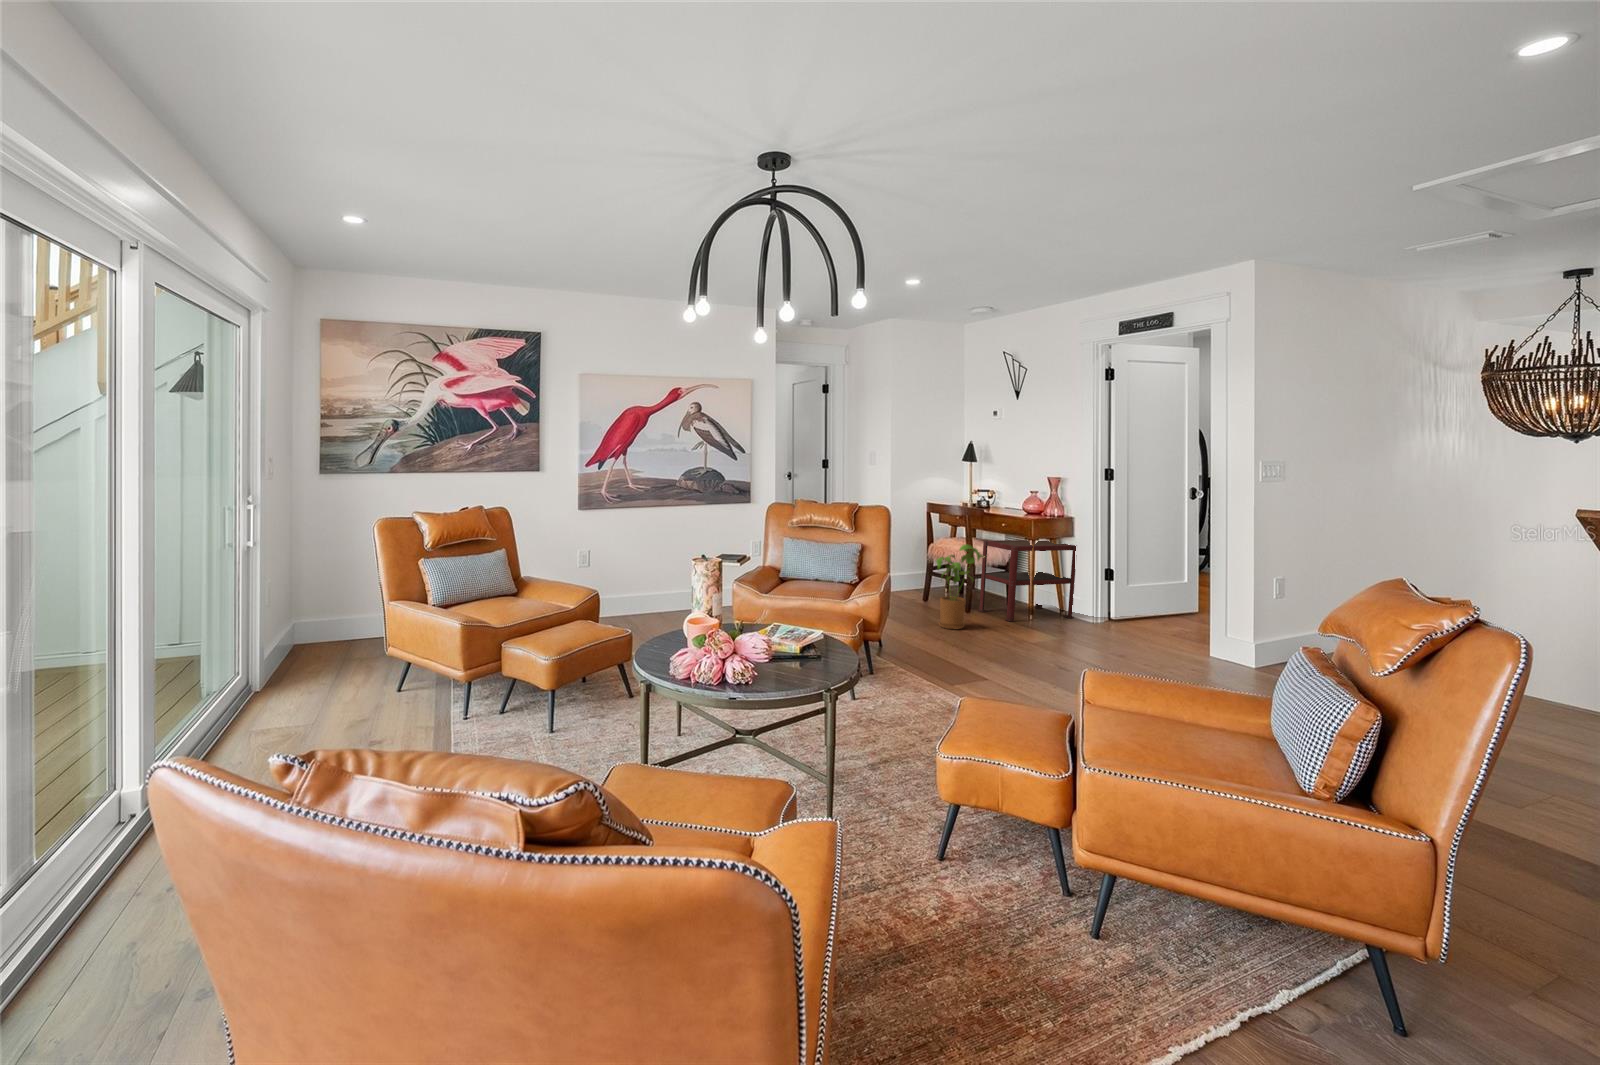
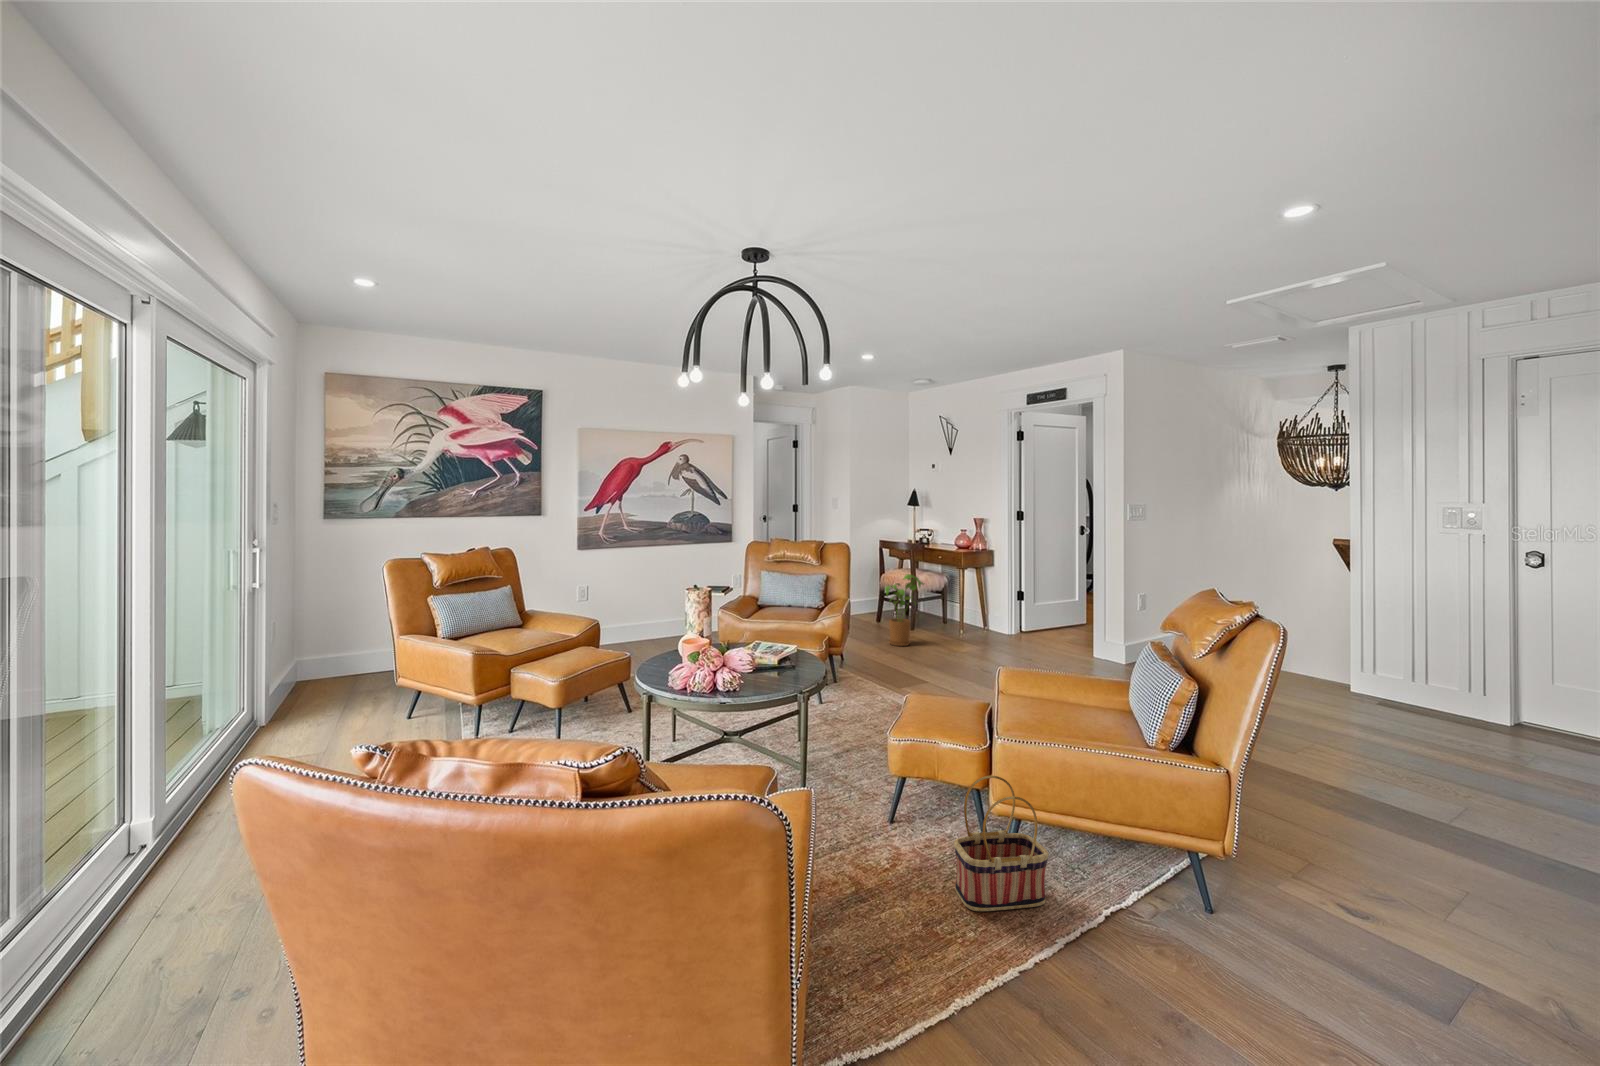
side table: present [978,540,1077,622] -> none [922,568,1001,638]
basket: none [1028,818,1161,1001] -> present [954,776,1049,911]

